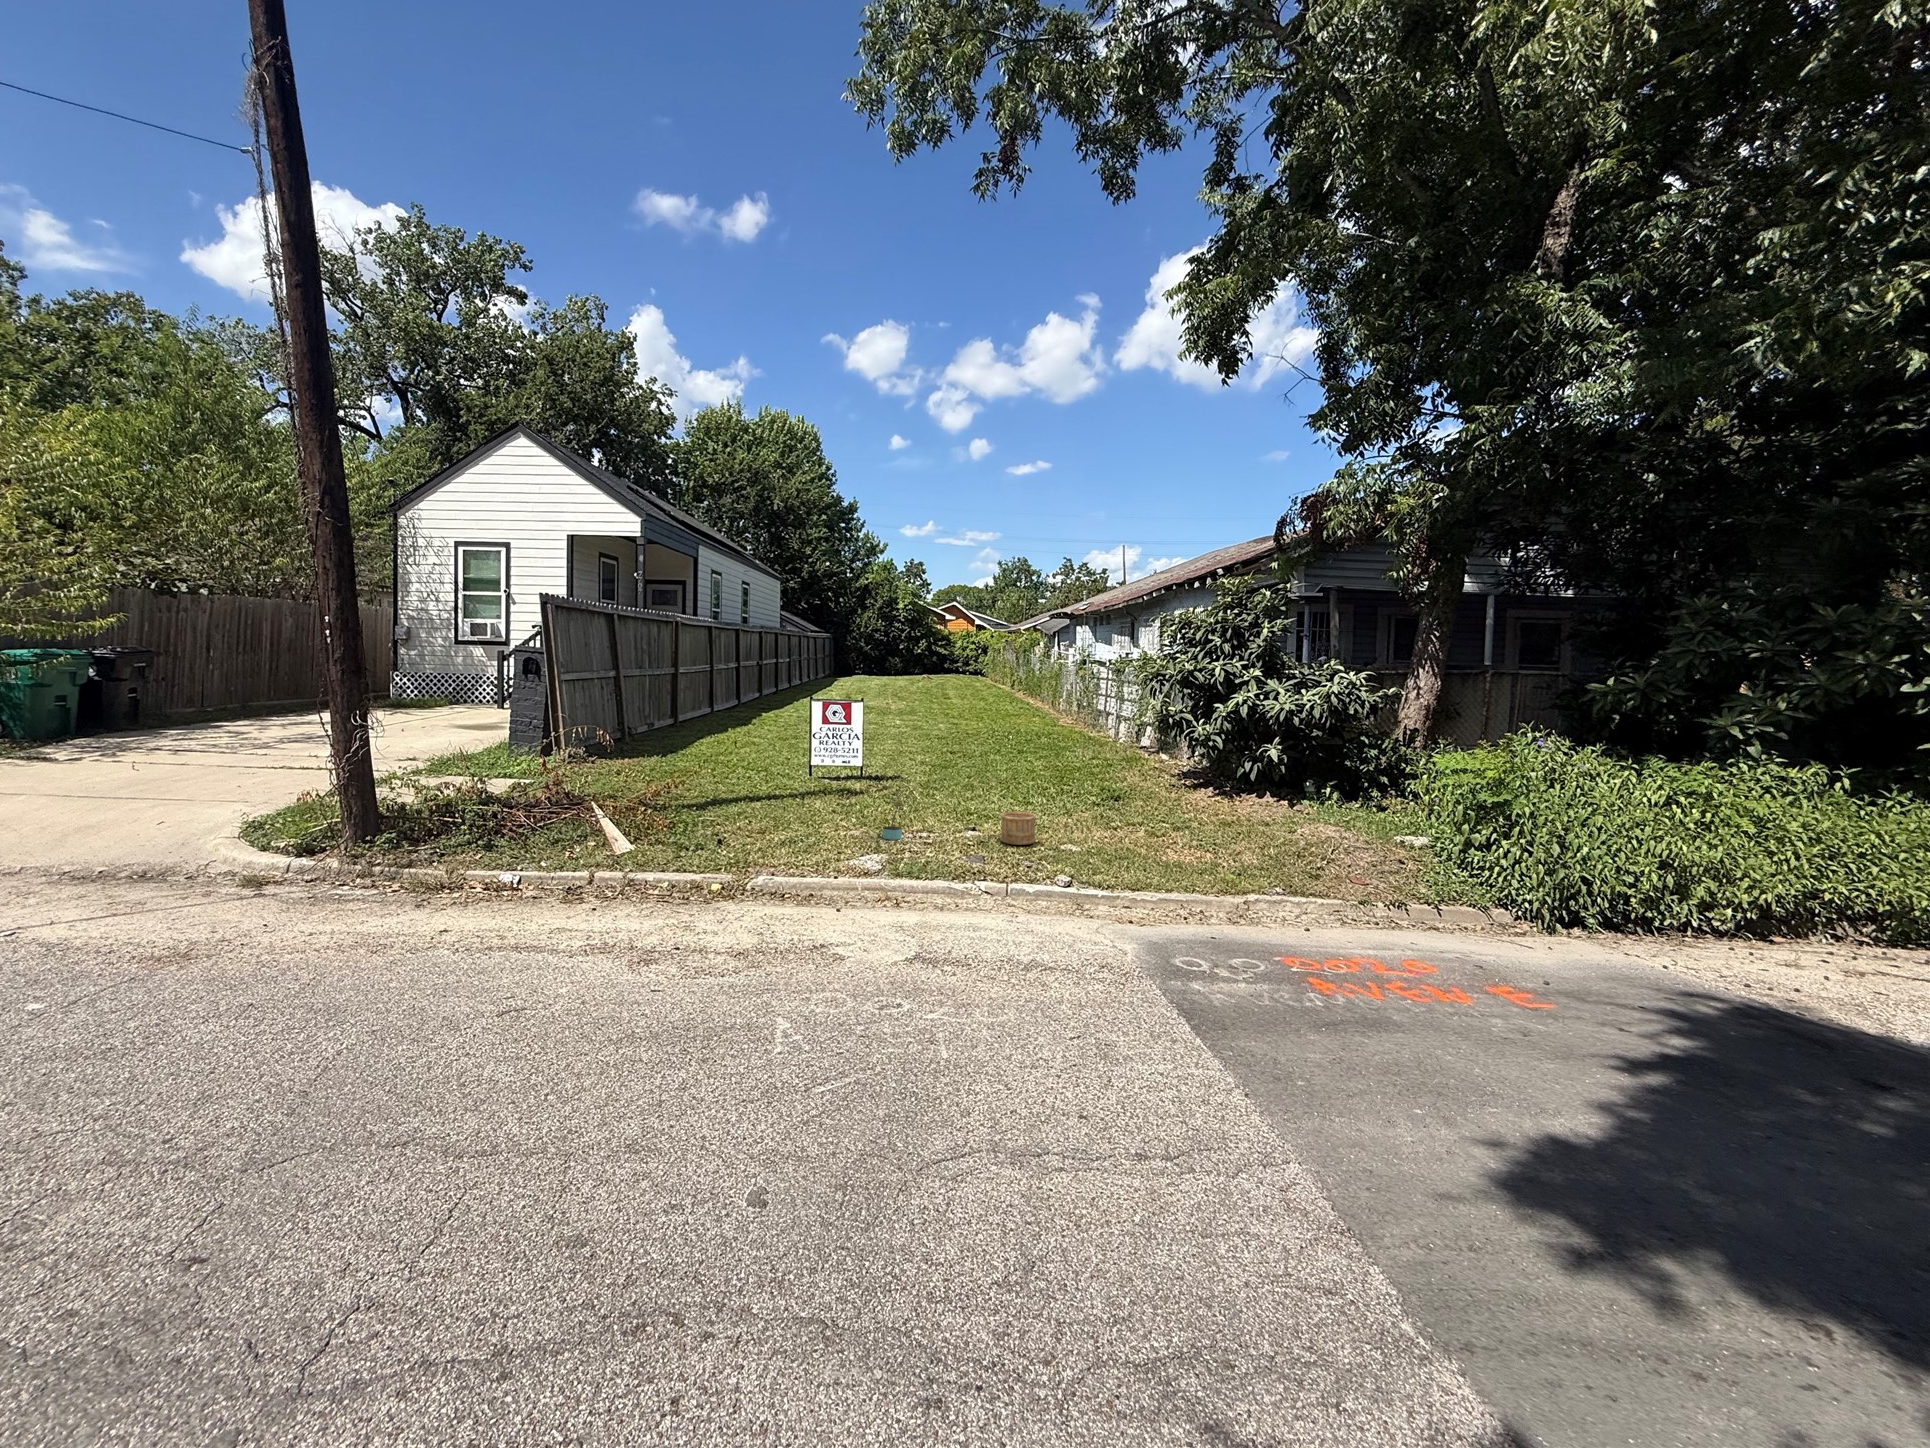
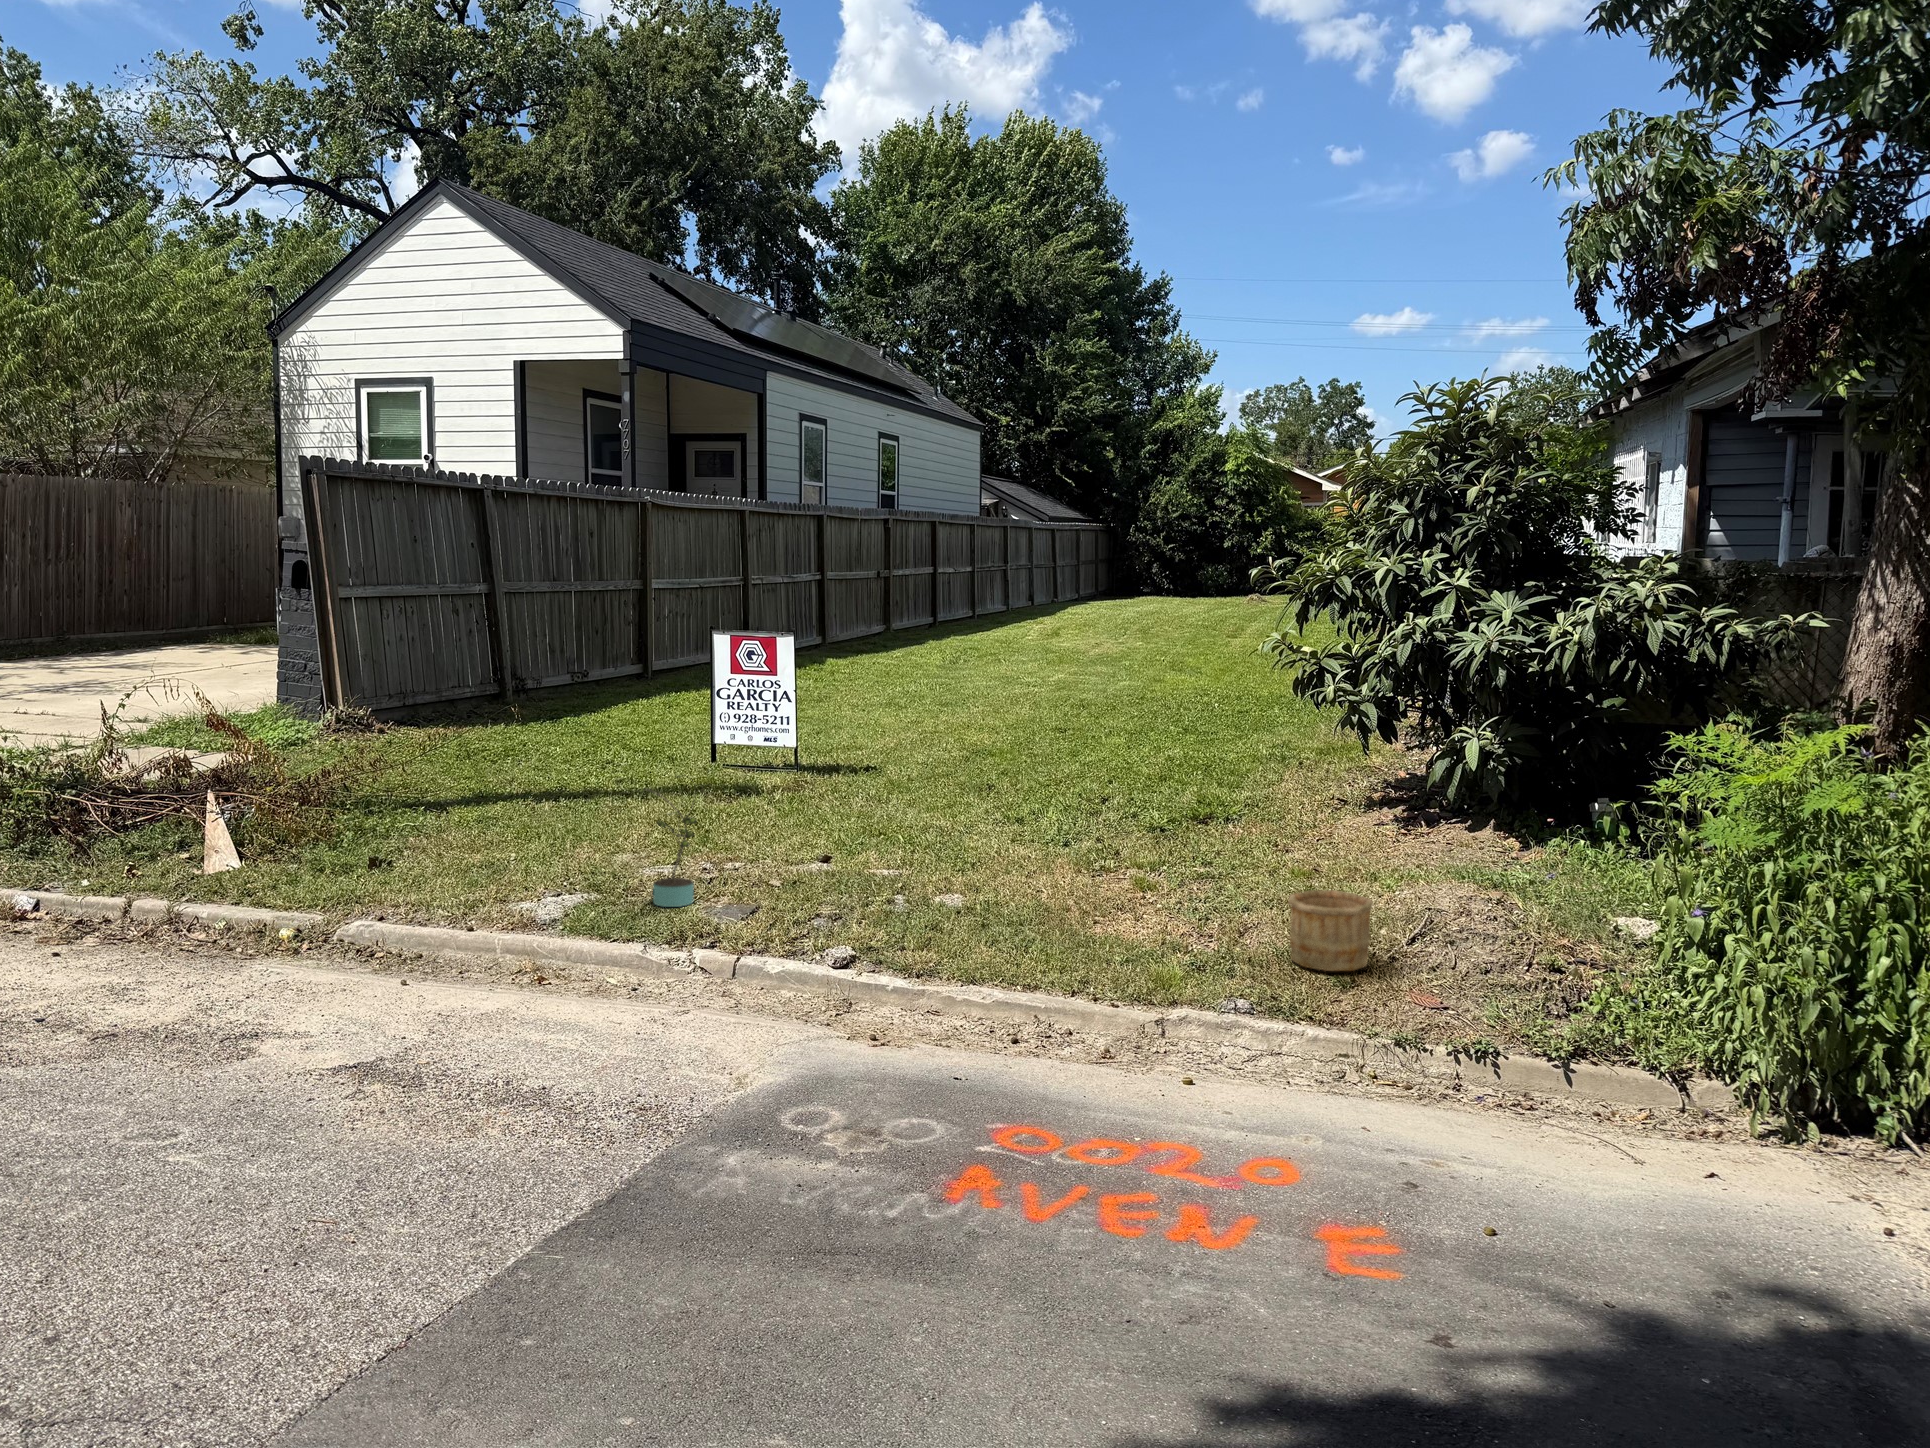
wooden bucket: present [1001,811,1036,845] -> present [1288,890,1373,971]

